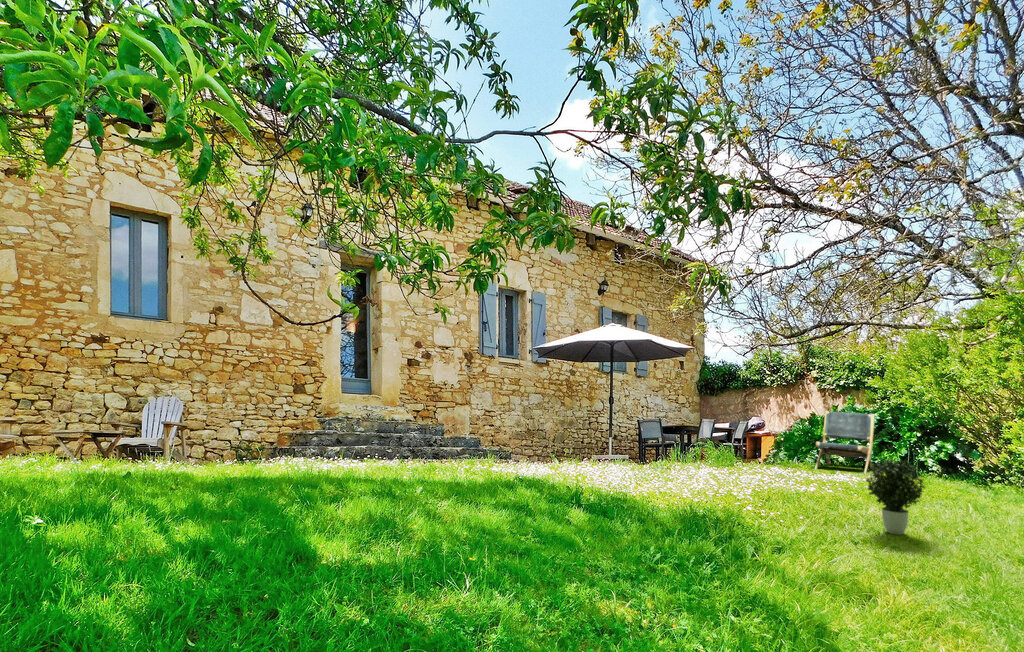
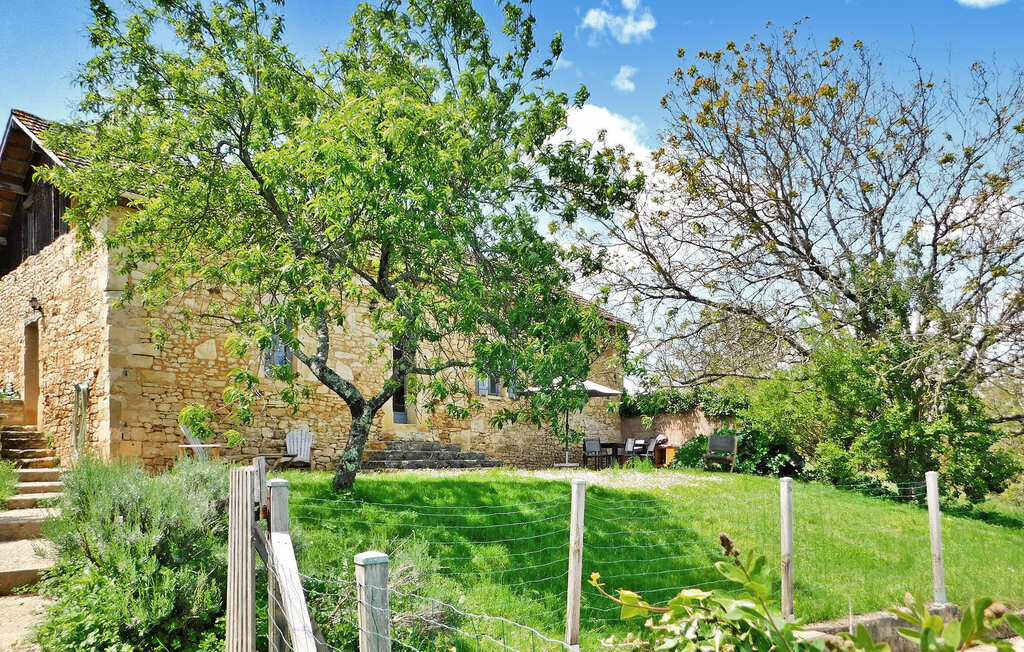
potted plant: present [866,460,925,535] -> none [724,465,749,500]

